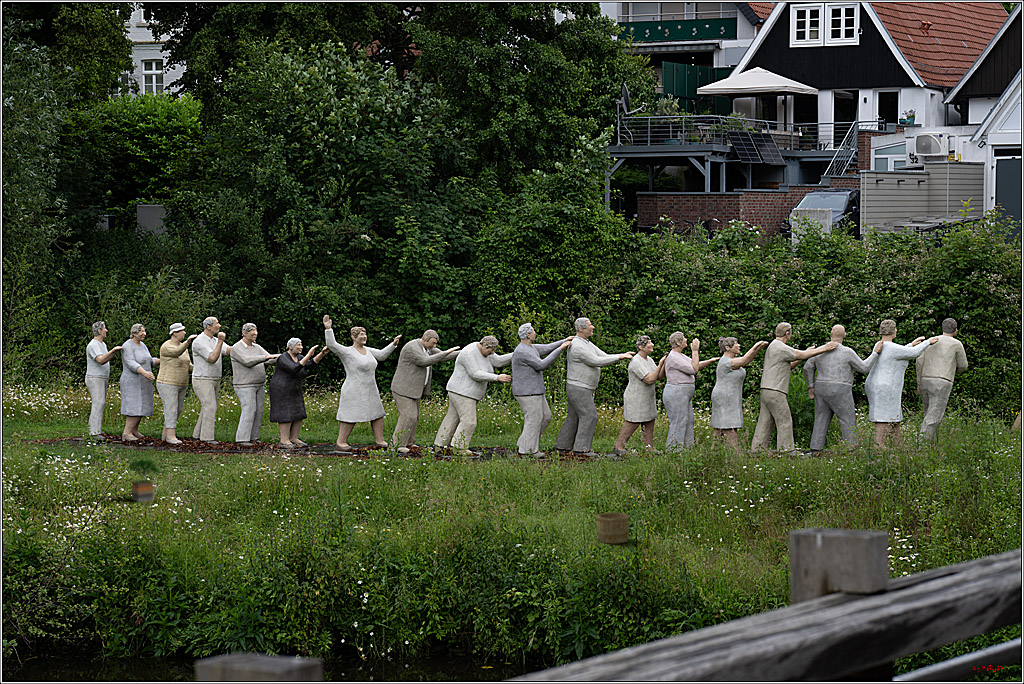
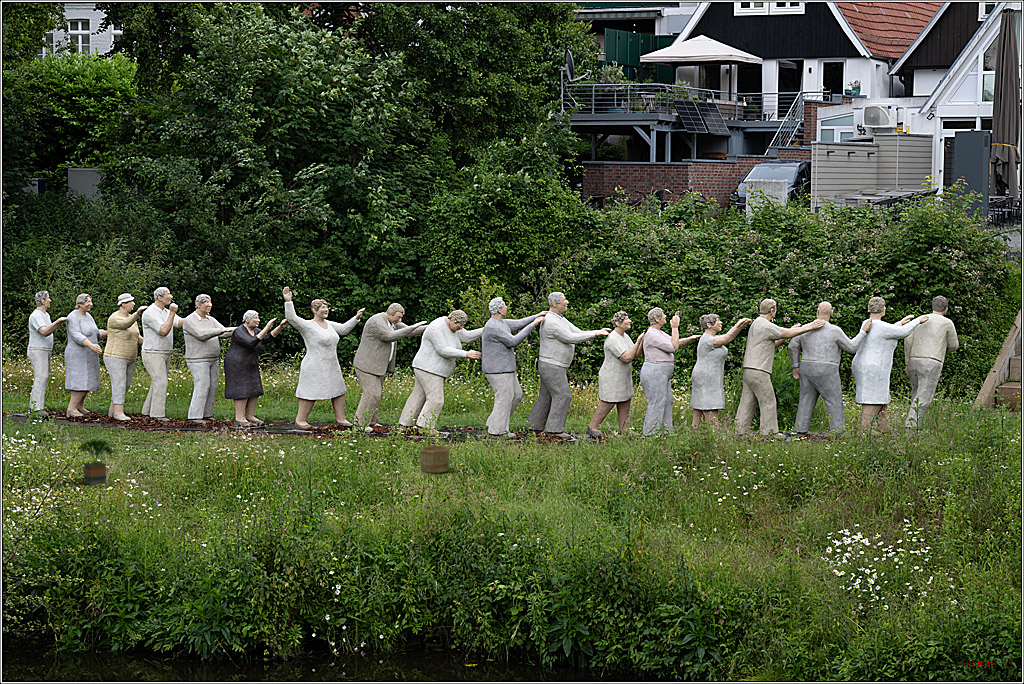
wooden bucket: present [596,512,629,544] -> present [420,446,449,473]

